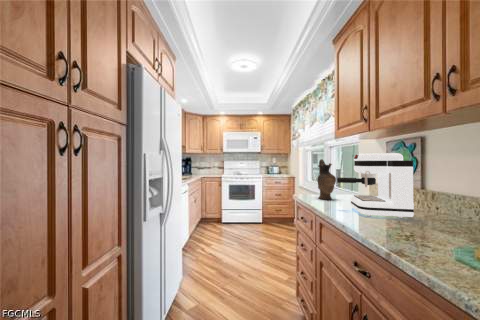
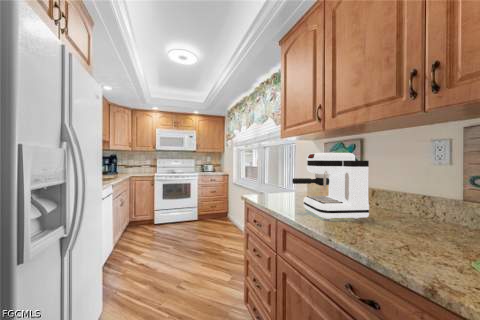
ceramic pitcher: present [317,159,336,199] -> none [265,158,283,200]

